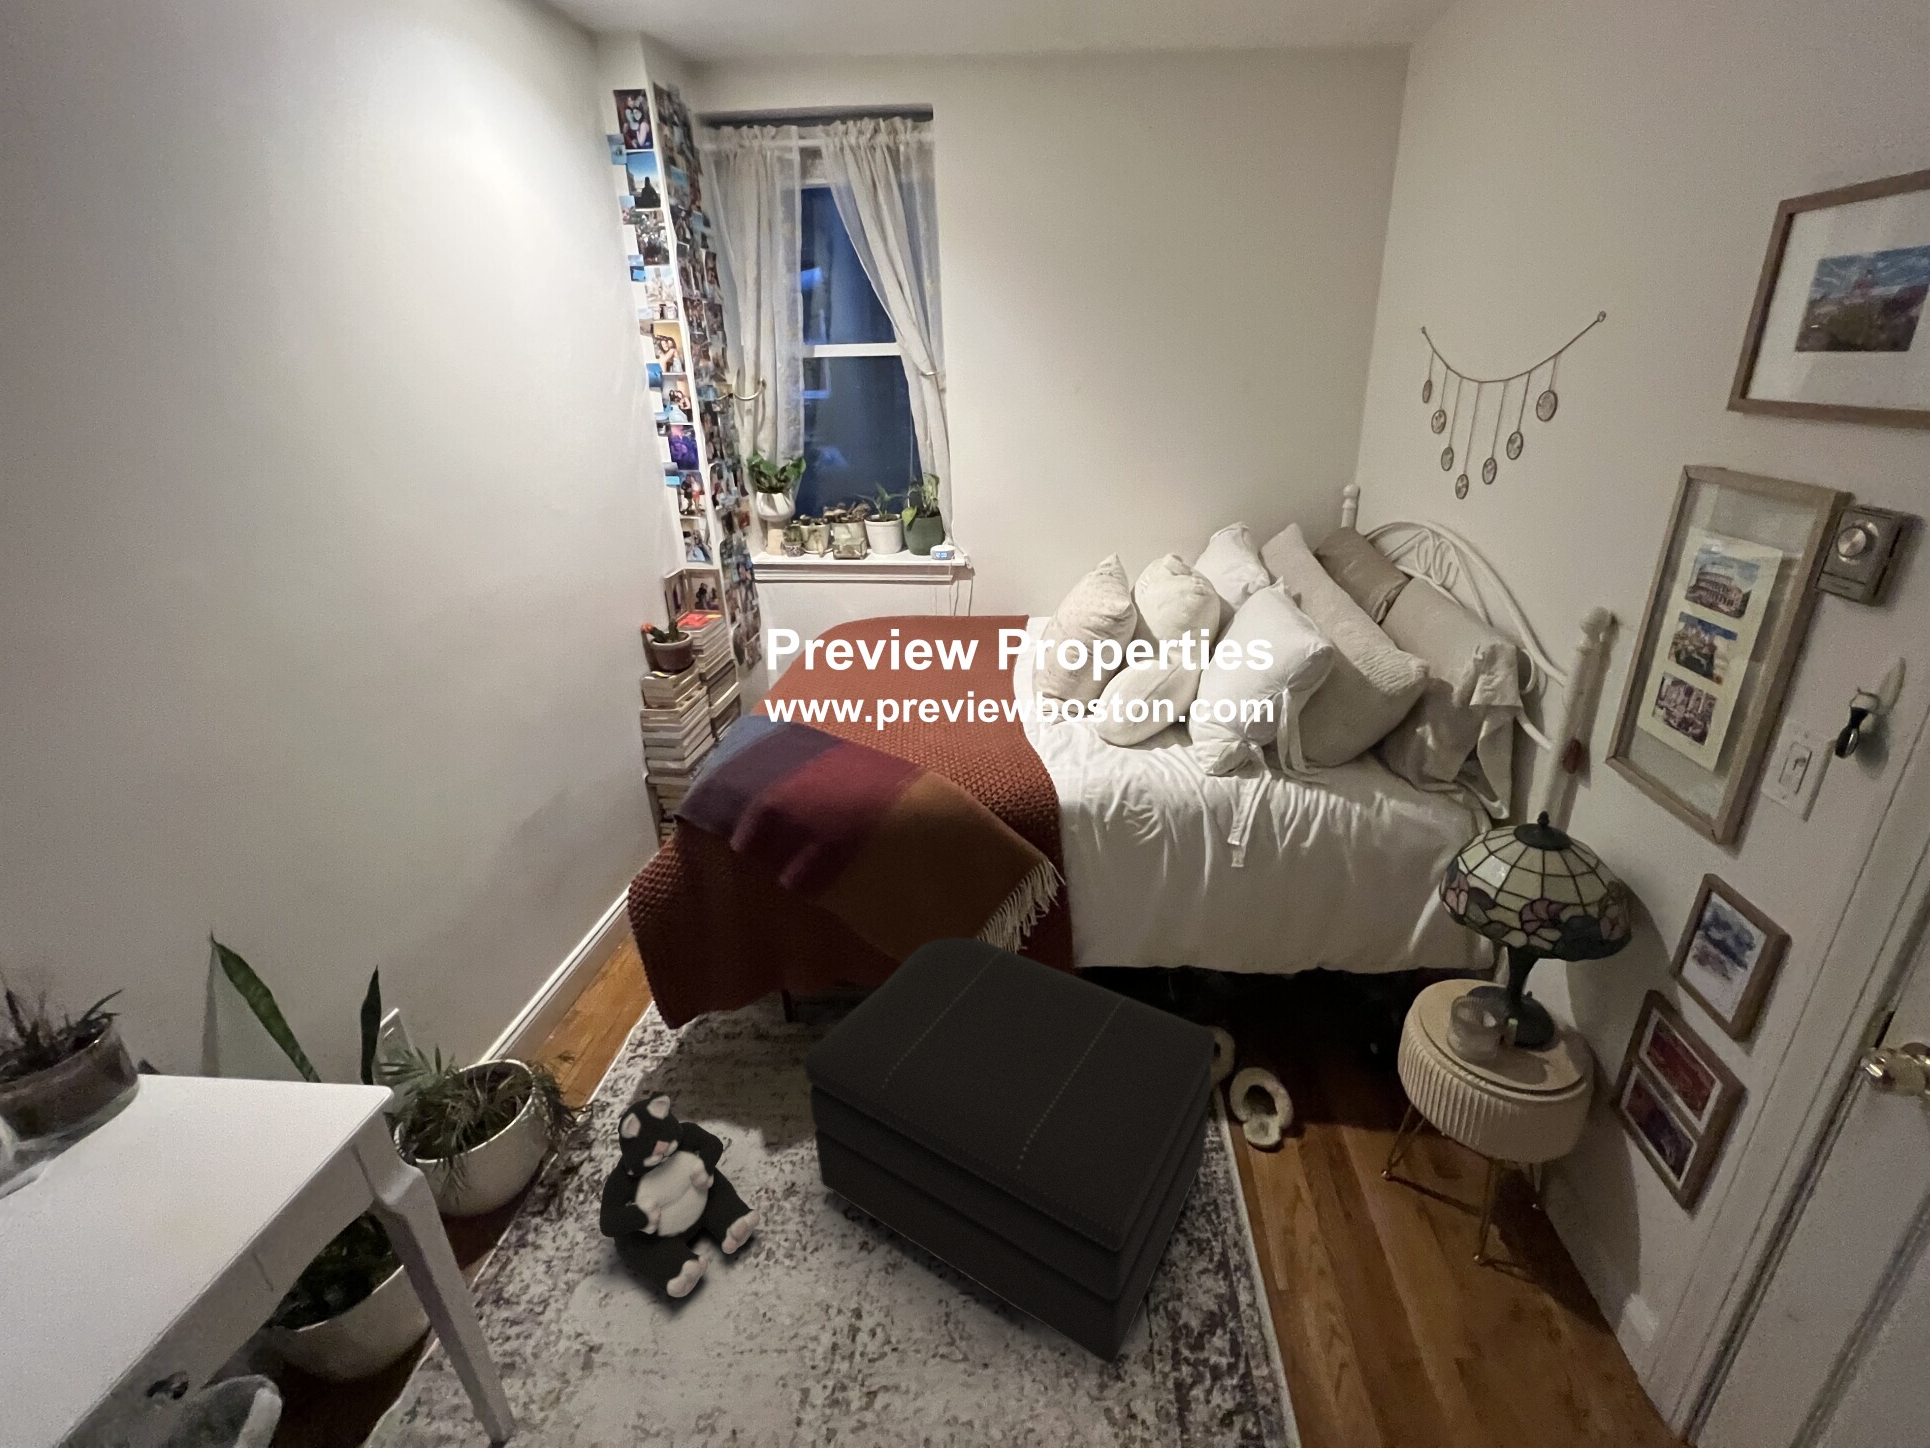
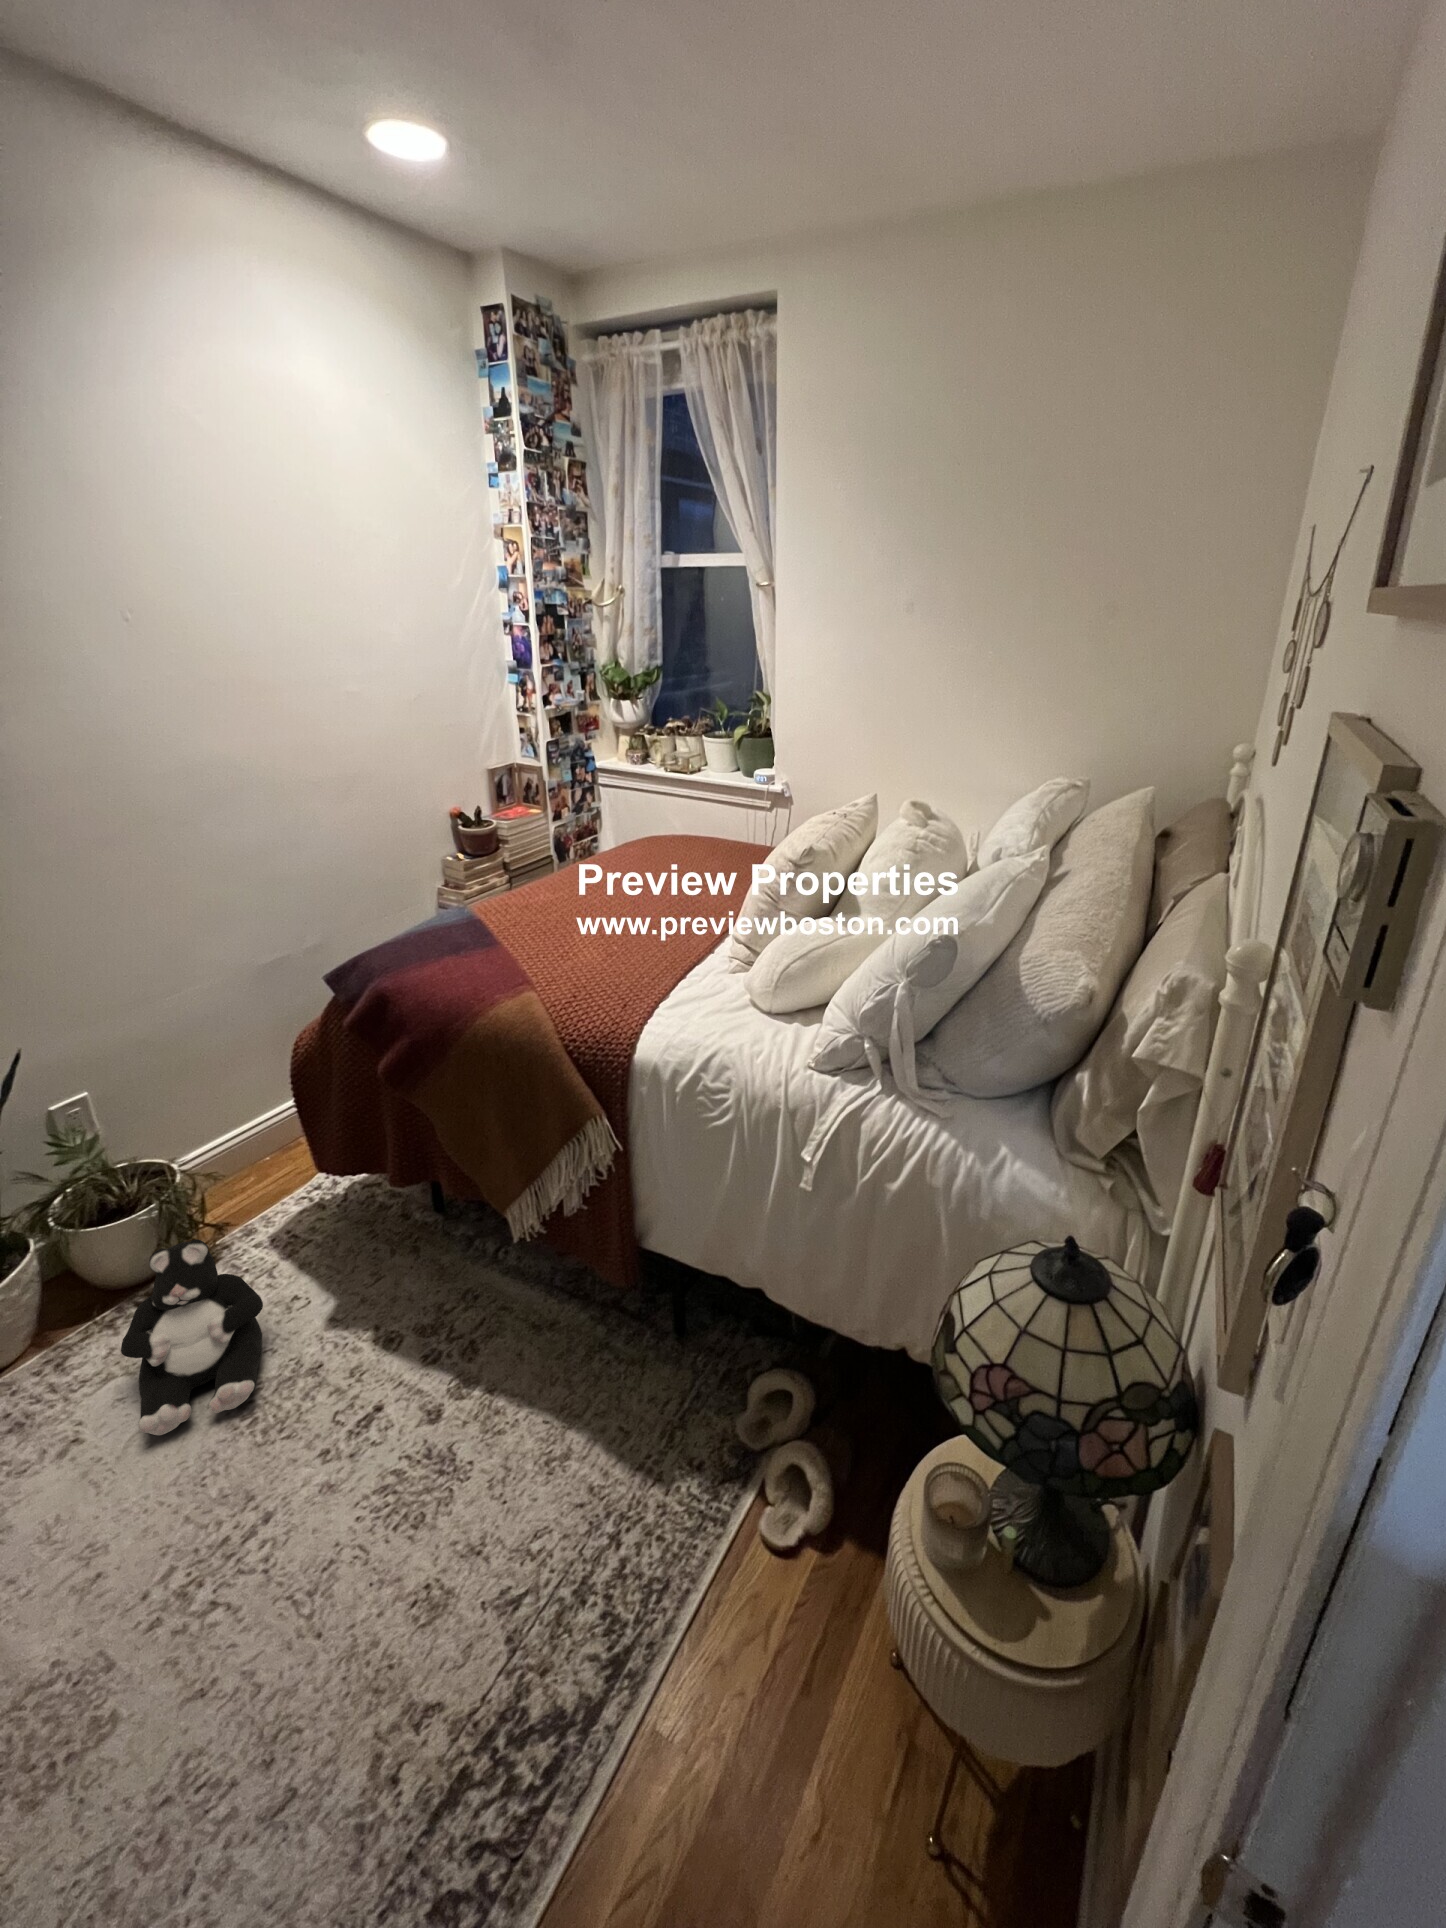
footstool: present [804,938,1215,1365] -> none [285,1160,675,1711]

